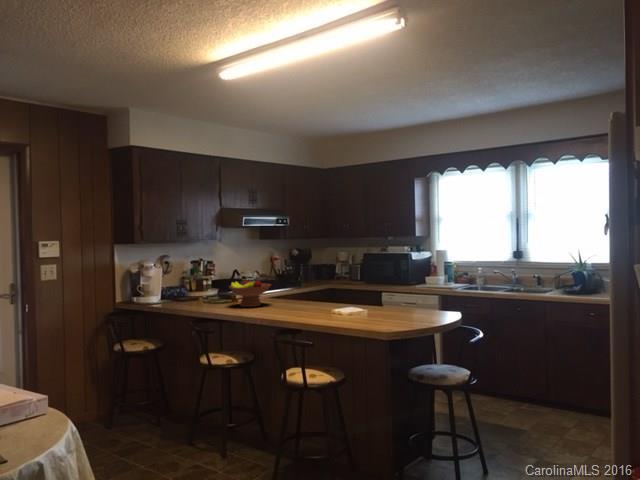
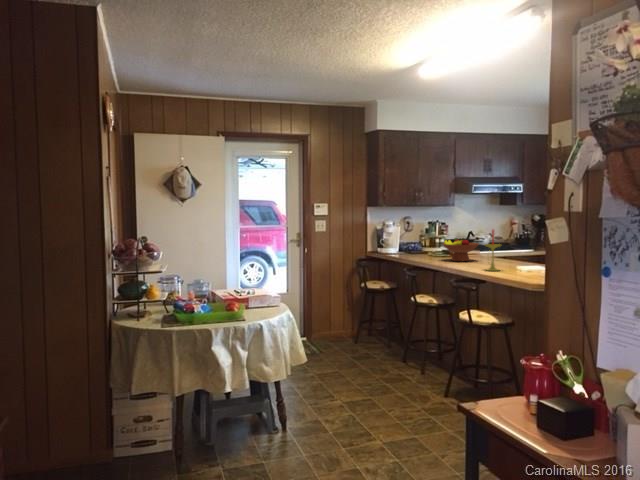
candle: none [296,266,315,317] -> present [485,230,500,271]

